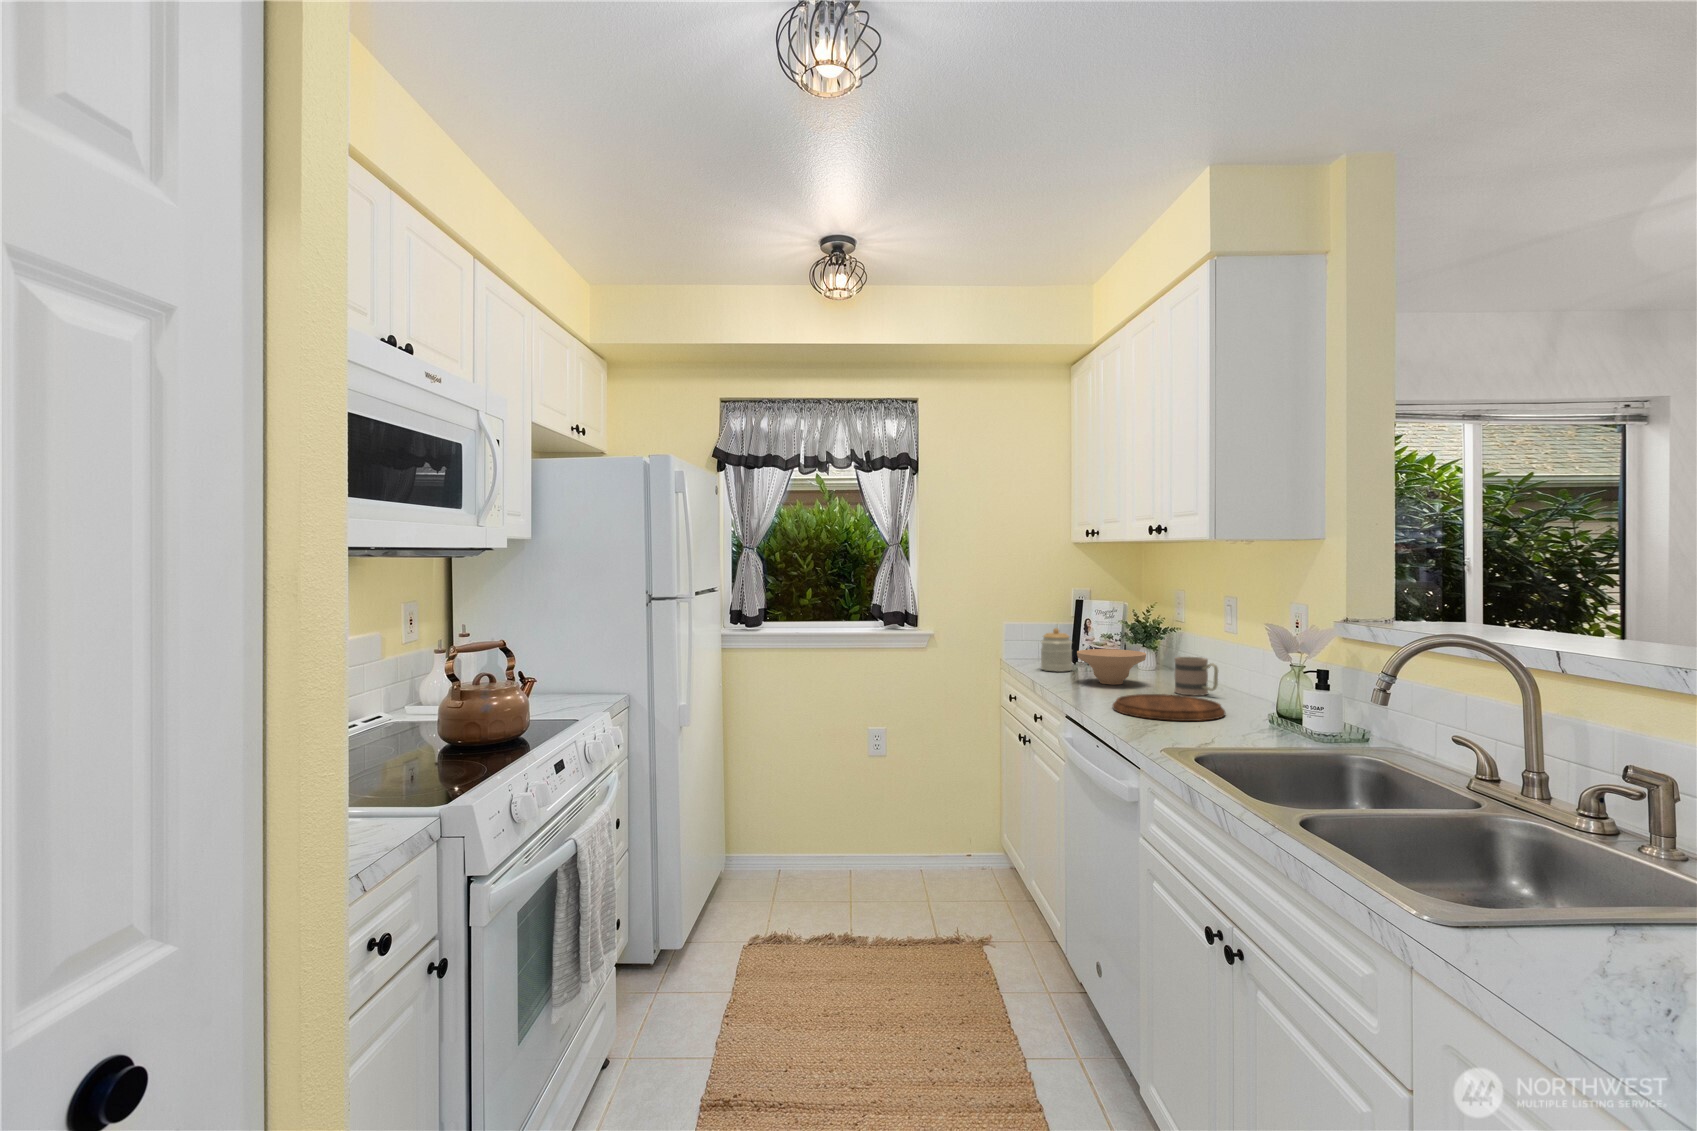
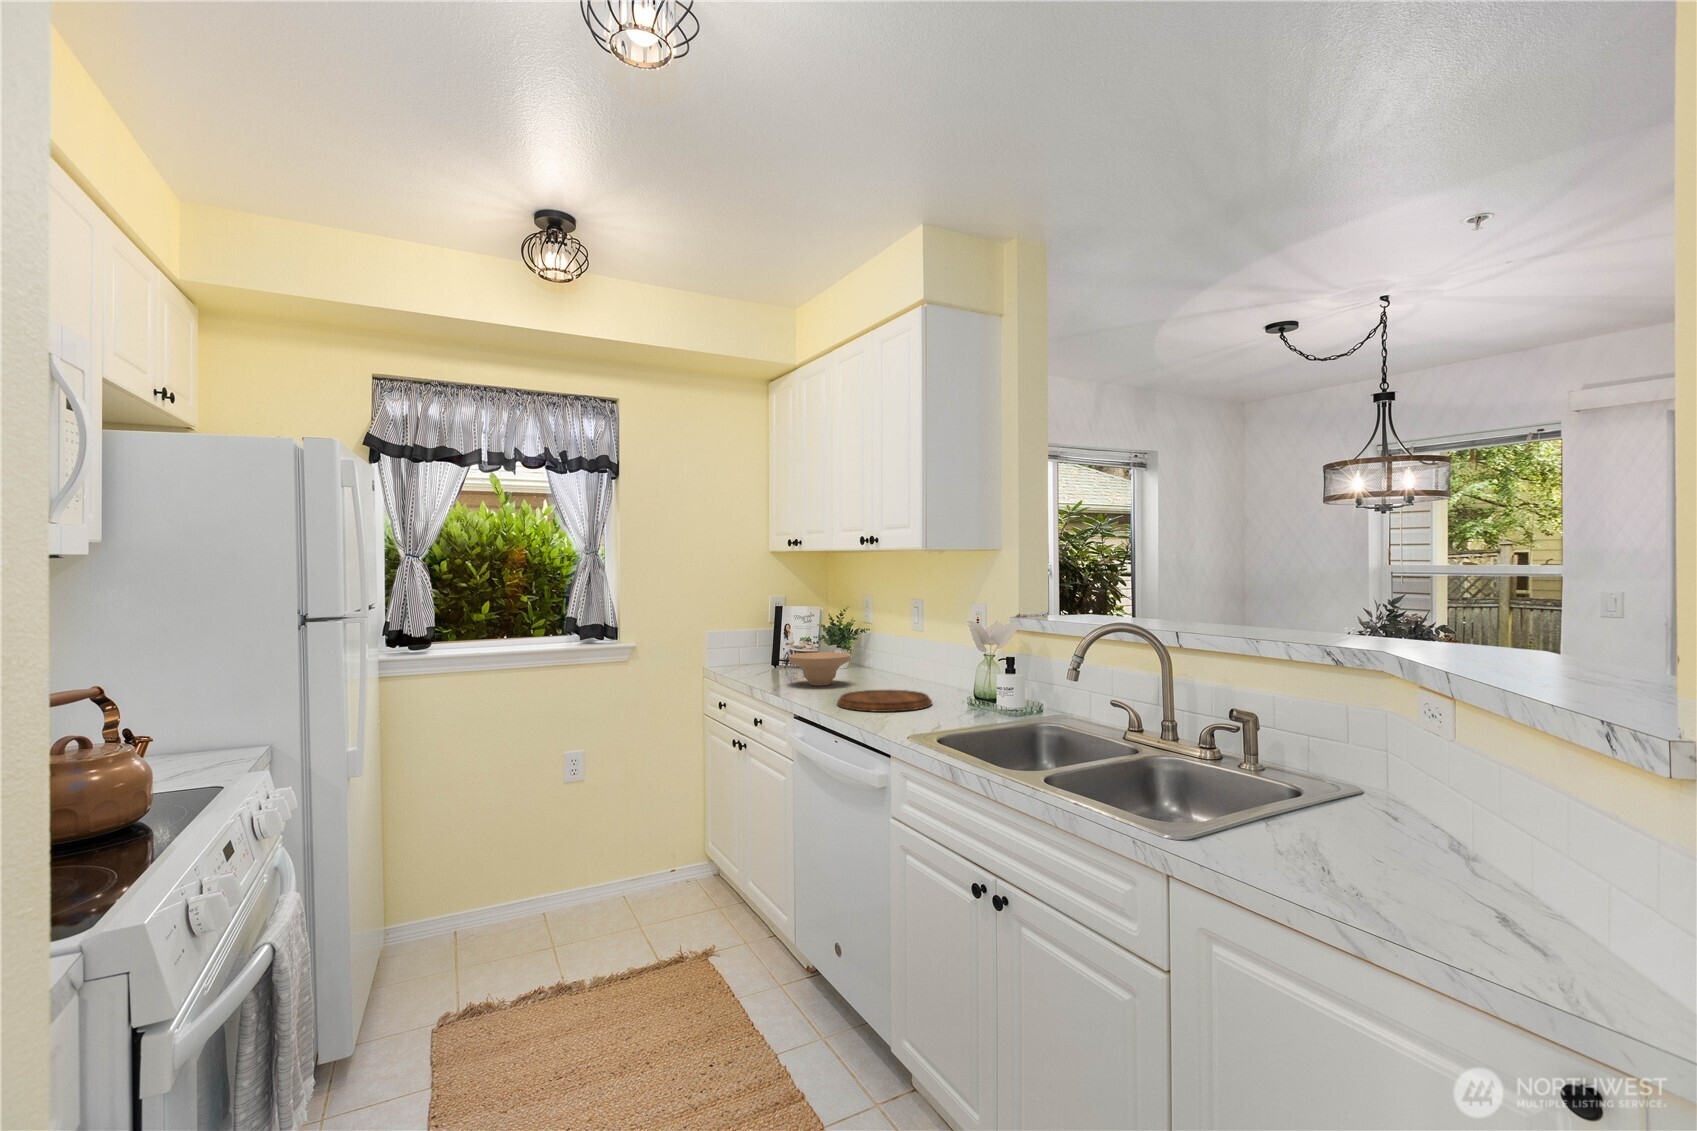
jar: present [1041,628,1072,672] -> none [747,635,777,677]
mug: present [1175,657,1218,696] -> none [878,655,916,690]

